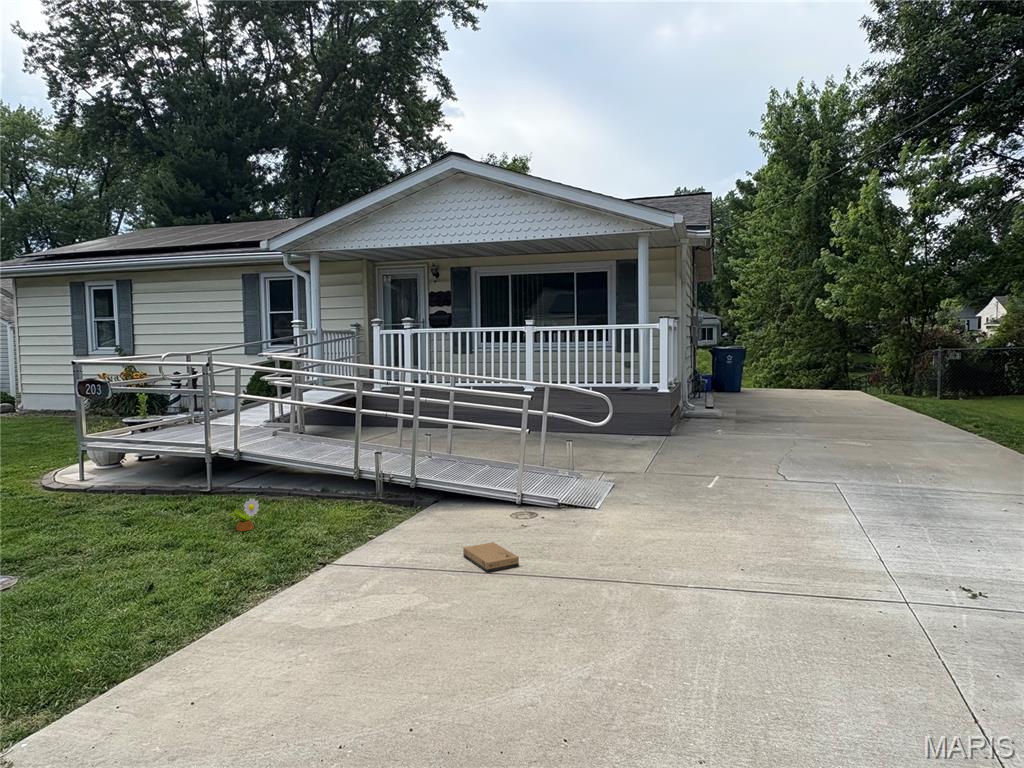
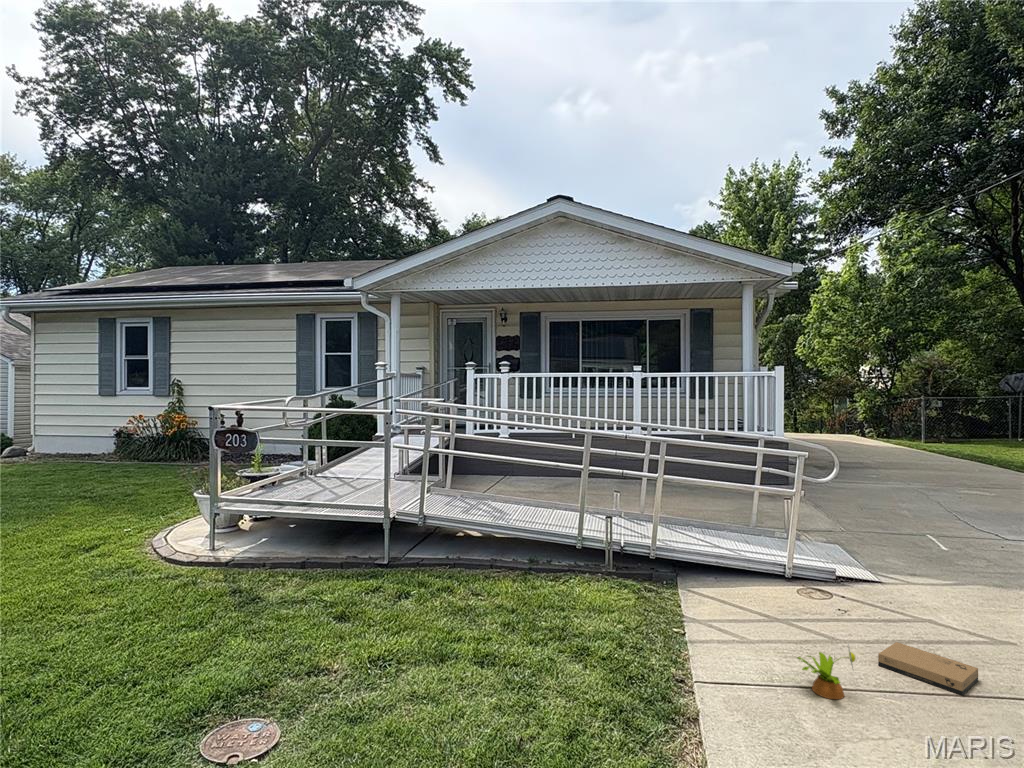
decorative plant: present [228,498,259,531] -> present [797,649,855,699]

